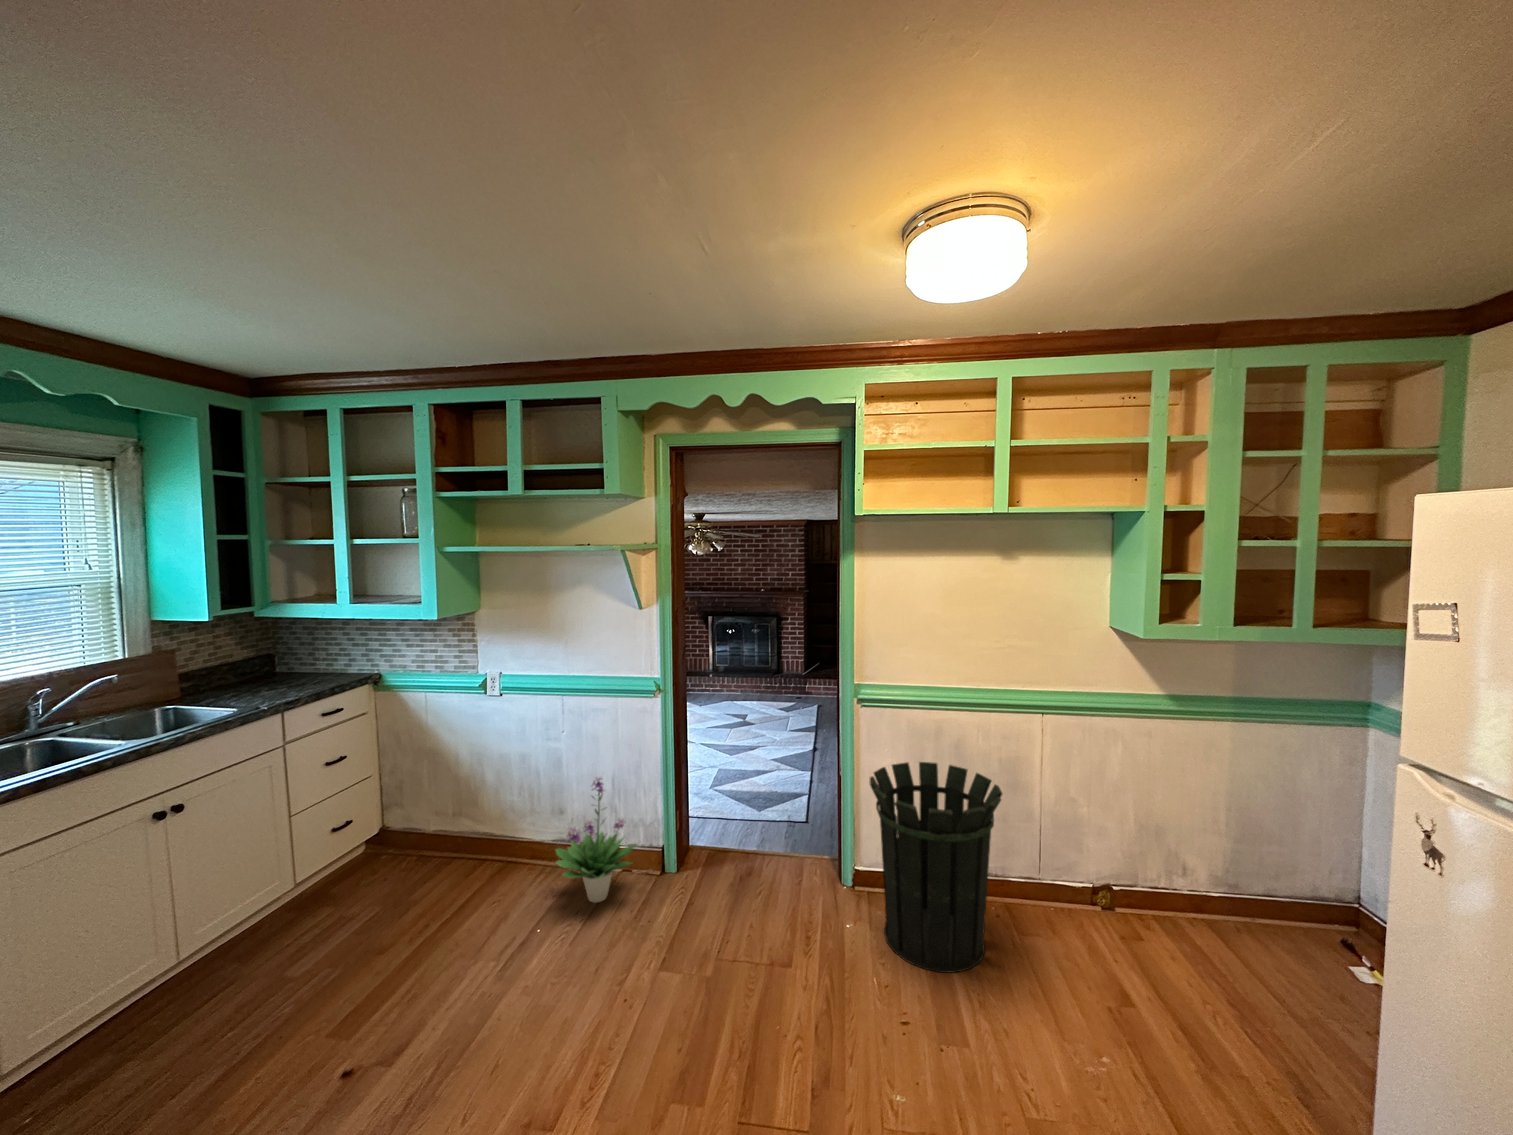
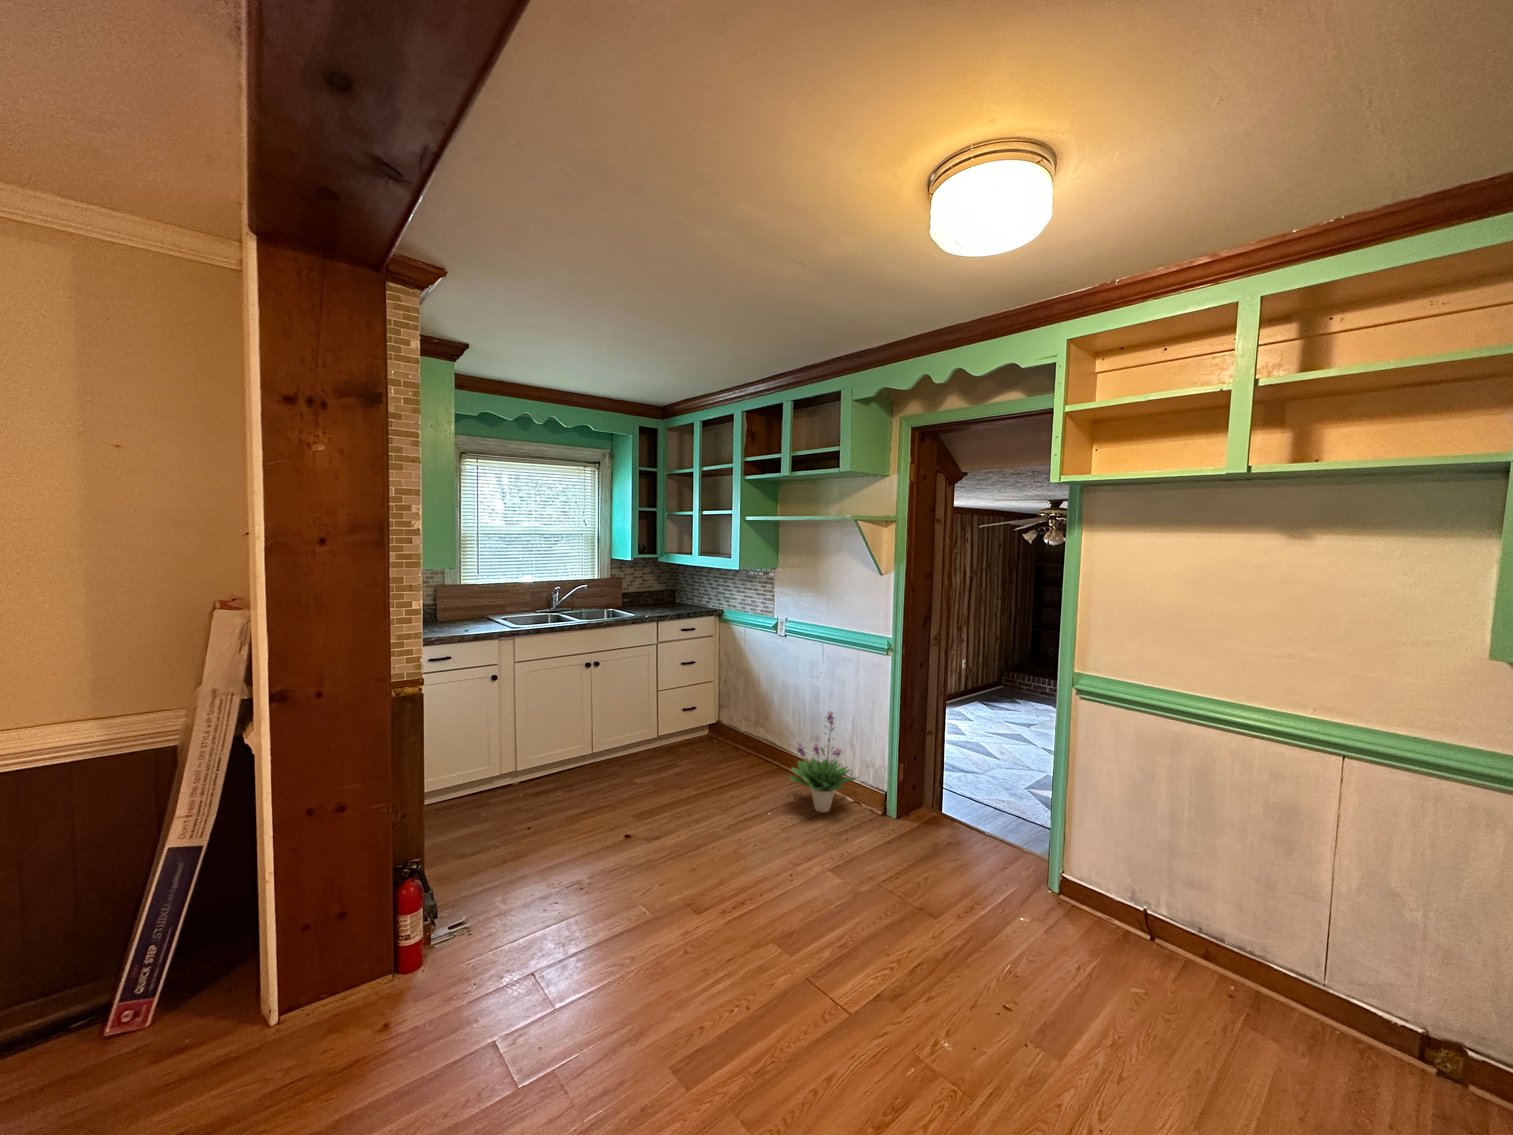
waste bin: present [870,762,1002,973] -> none [1043,767,1219,1018]

